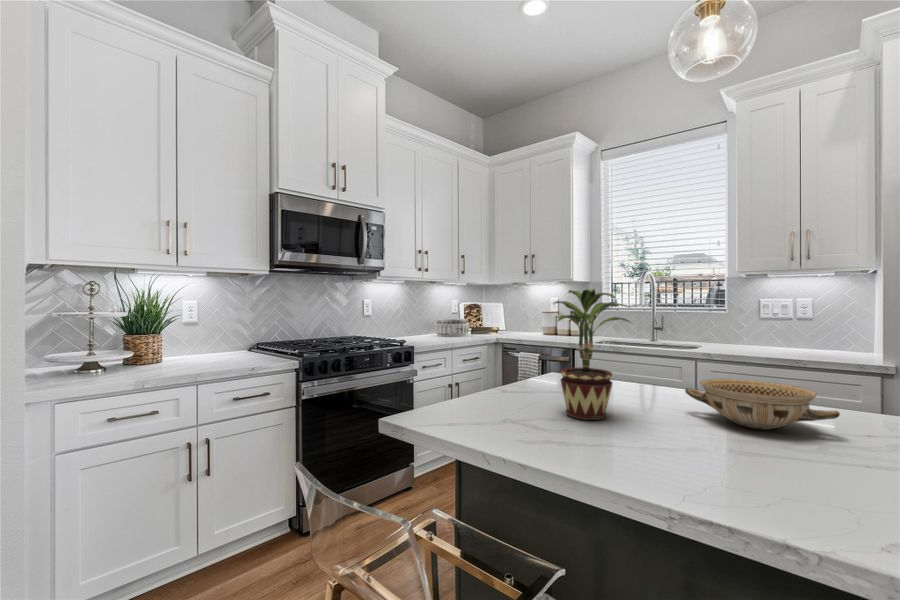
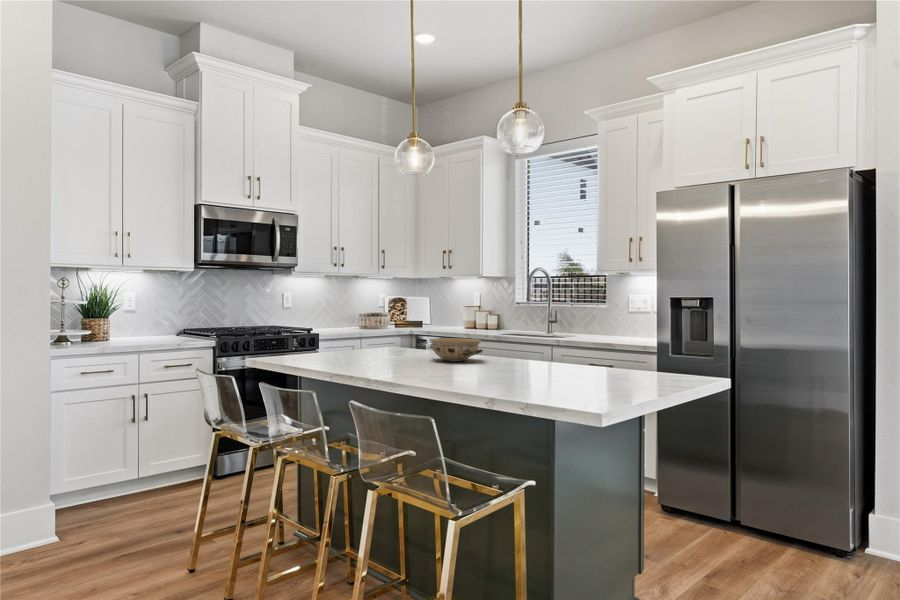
potted plant: present [554,289,631,420] -> none [347,284,399,359]

